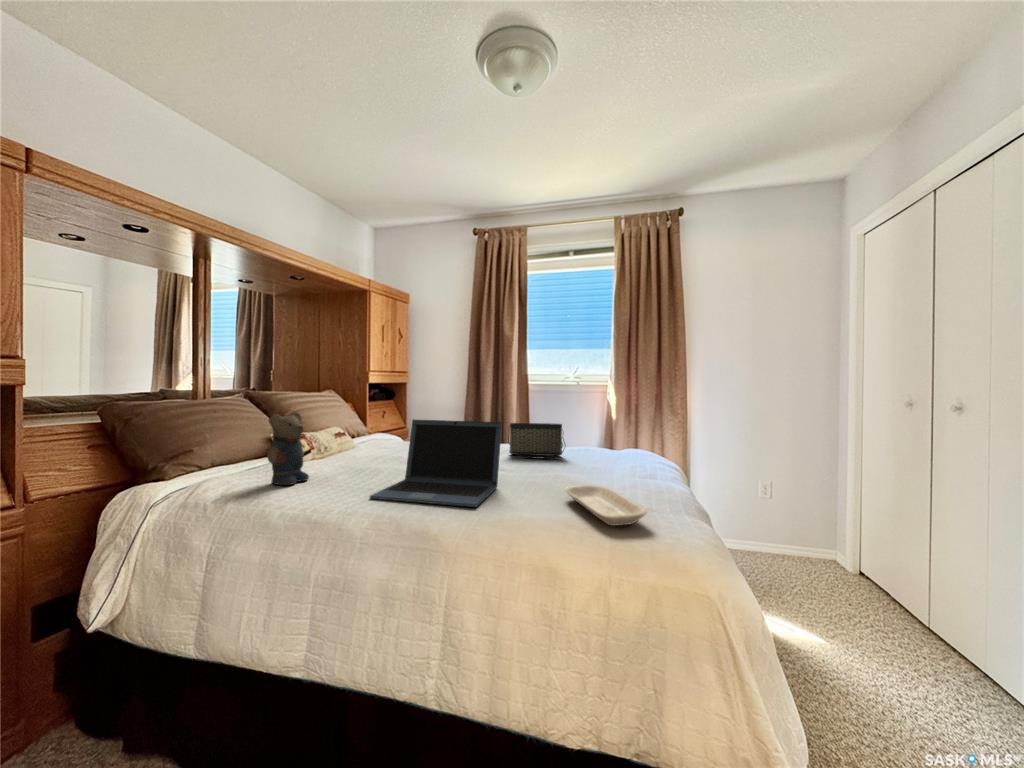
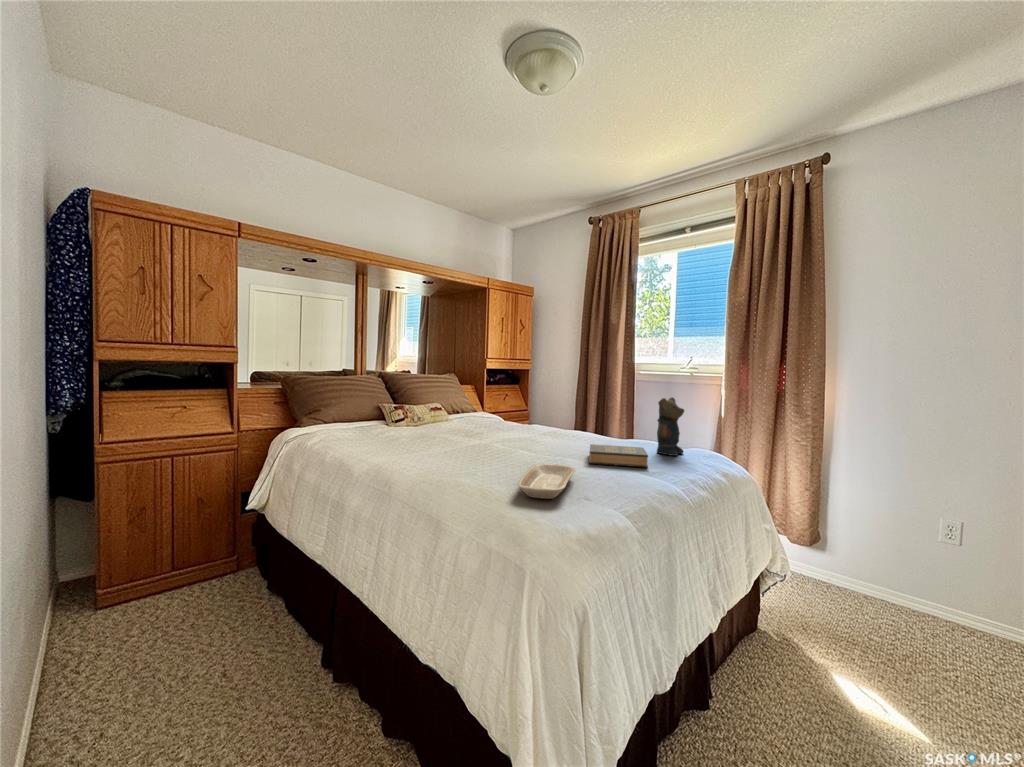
teddy bear: present [267,412,309,485] -> present [657,398,684,456]
laptop: present [370,419,502,507] -> none [395,396,509,468]
handbag: present [508,423,566,459] -> none [558,407,612,445]
hardback book: none [568,457,635,479] -> present [589,444,648,468]

